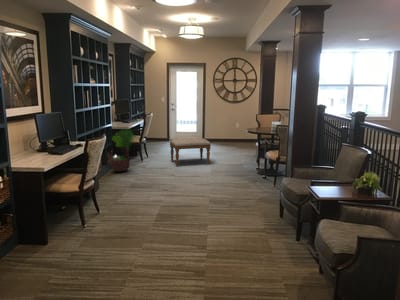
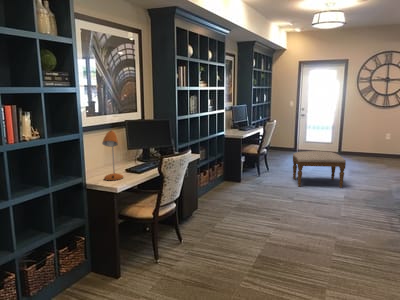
desk lamp: none [26,120,45,163] -> present [102,131,123,181]
potted tree: present [110,131,134,172] -> none [219,136,249,187]

